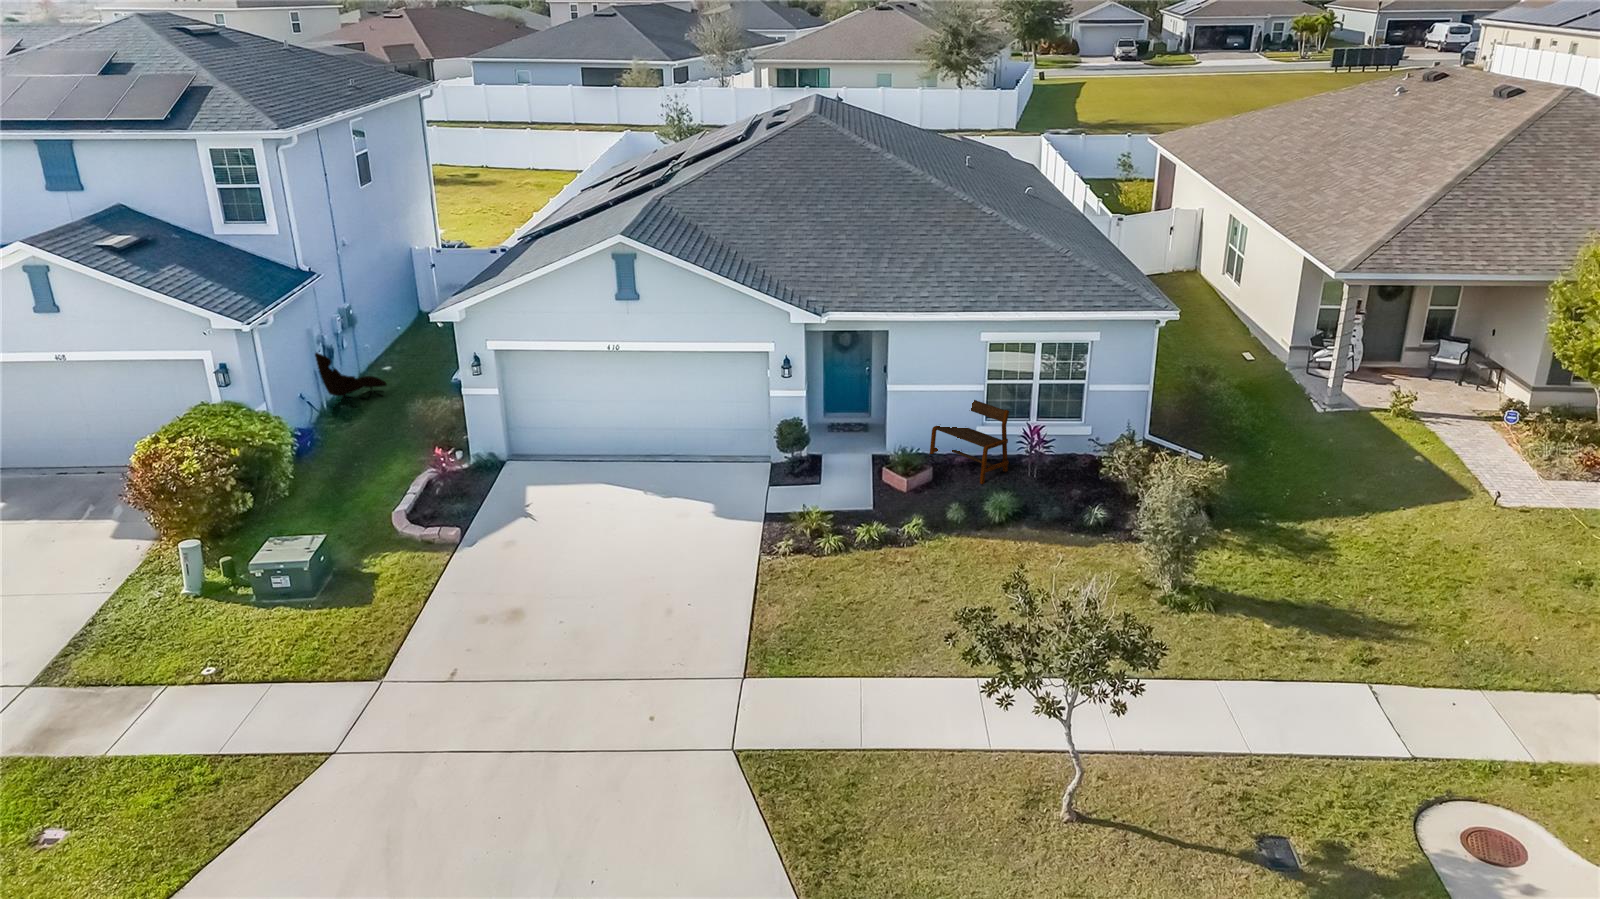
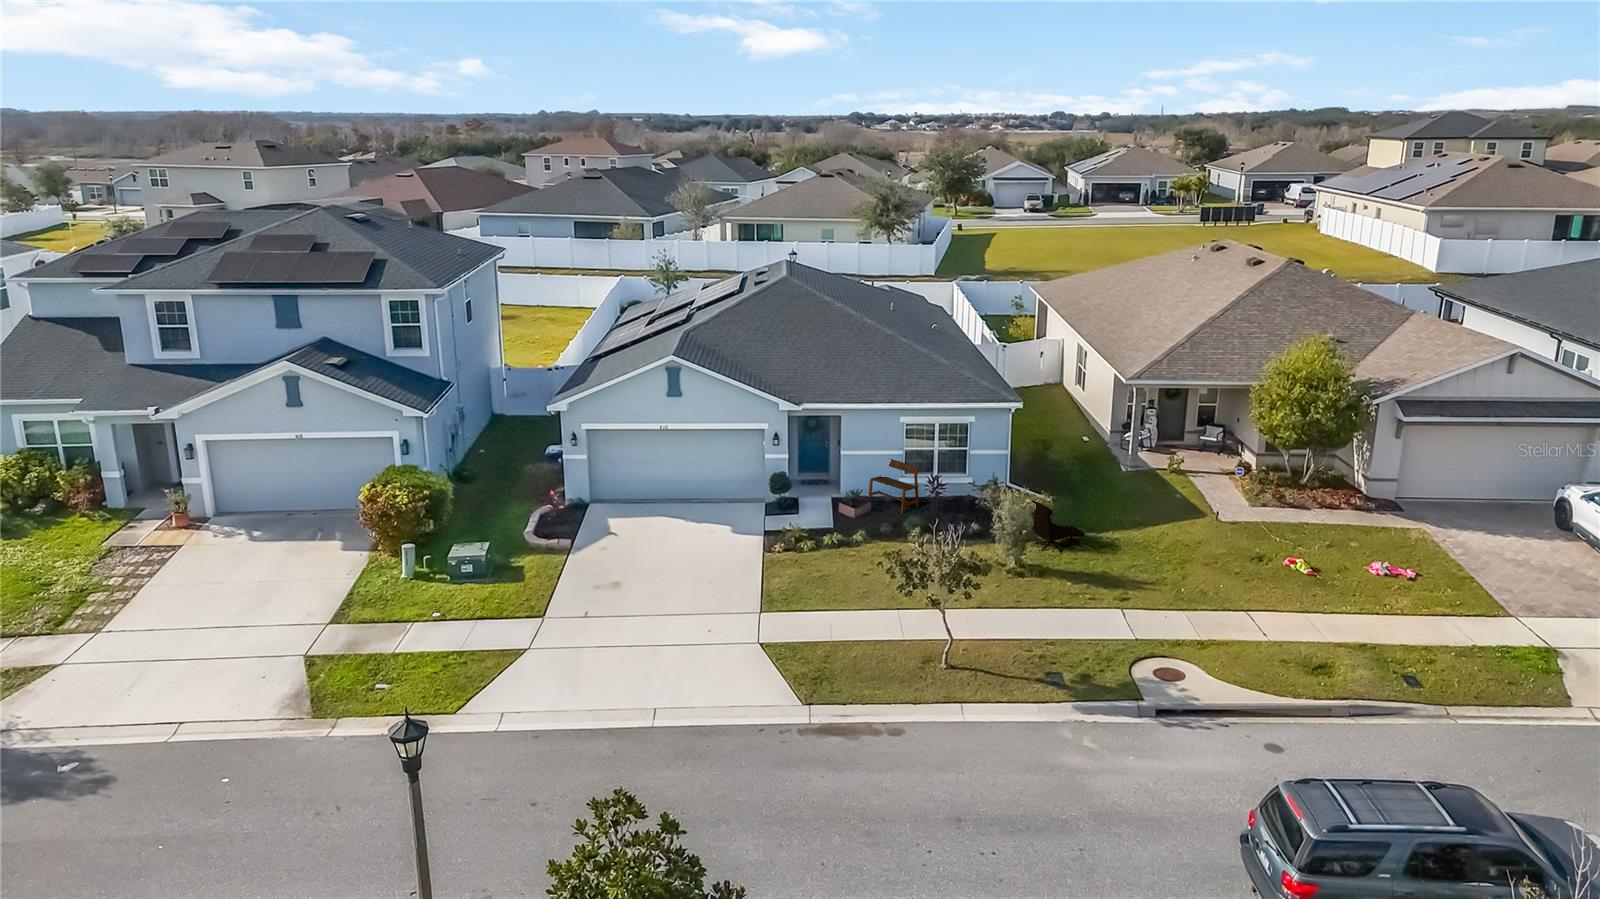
lounge chair: present [315,353,386,409] -> present [1032,500,1085,552]

